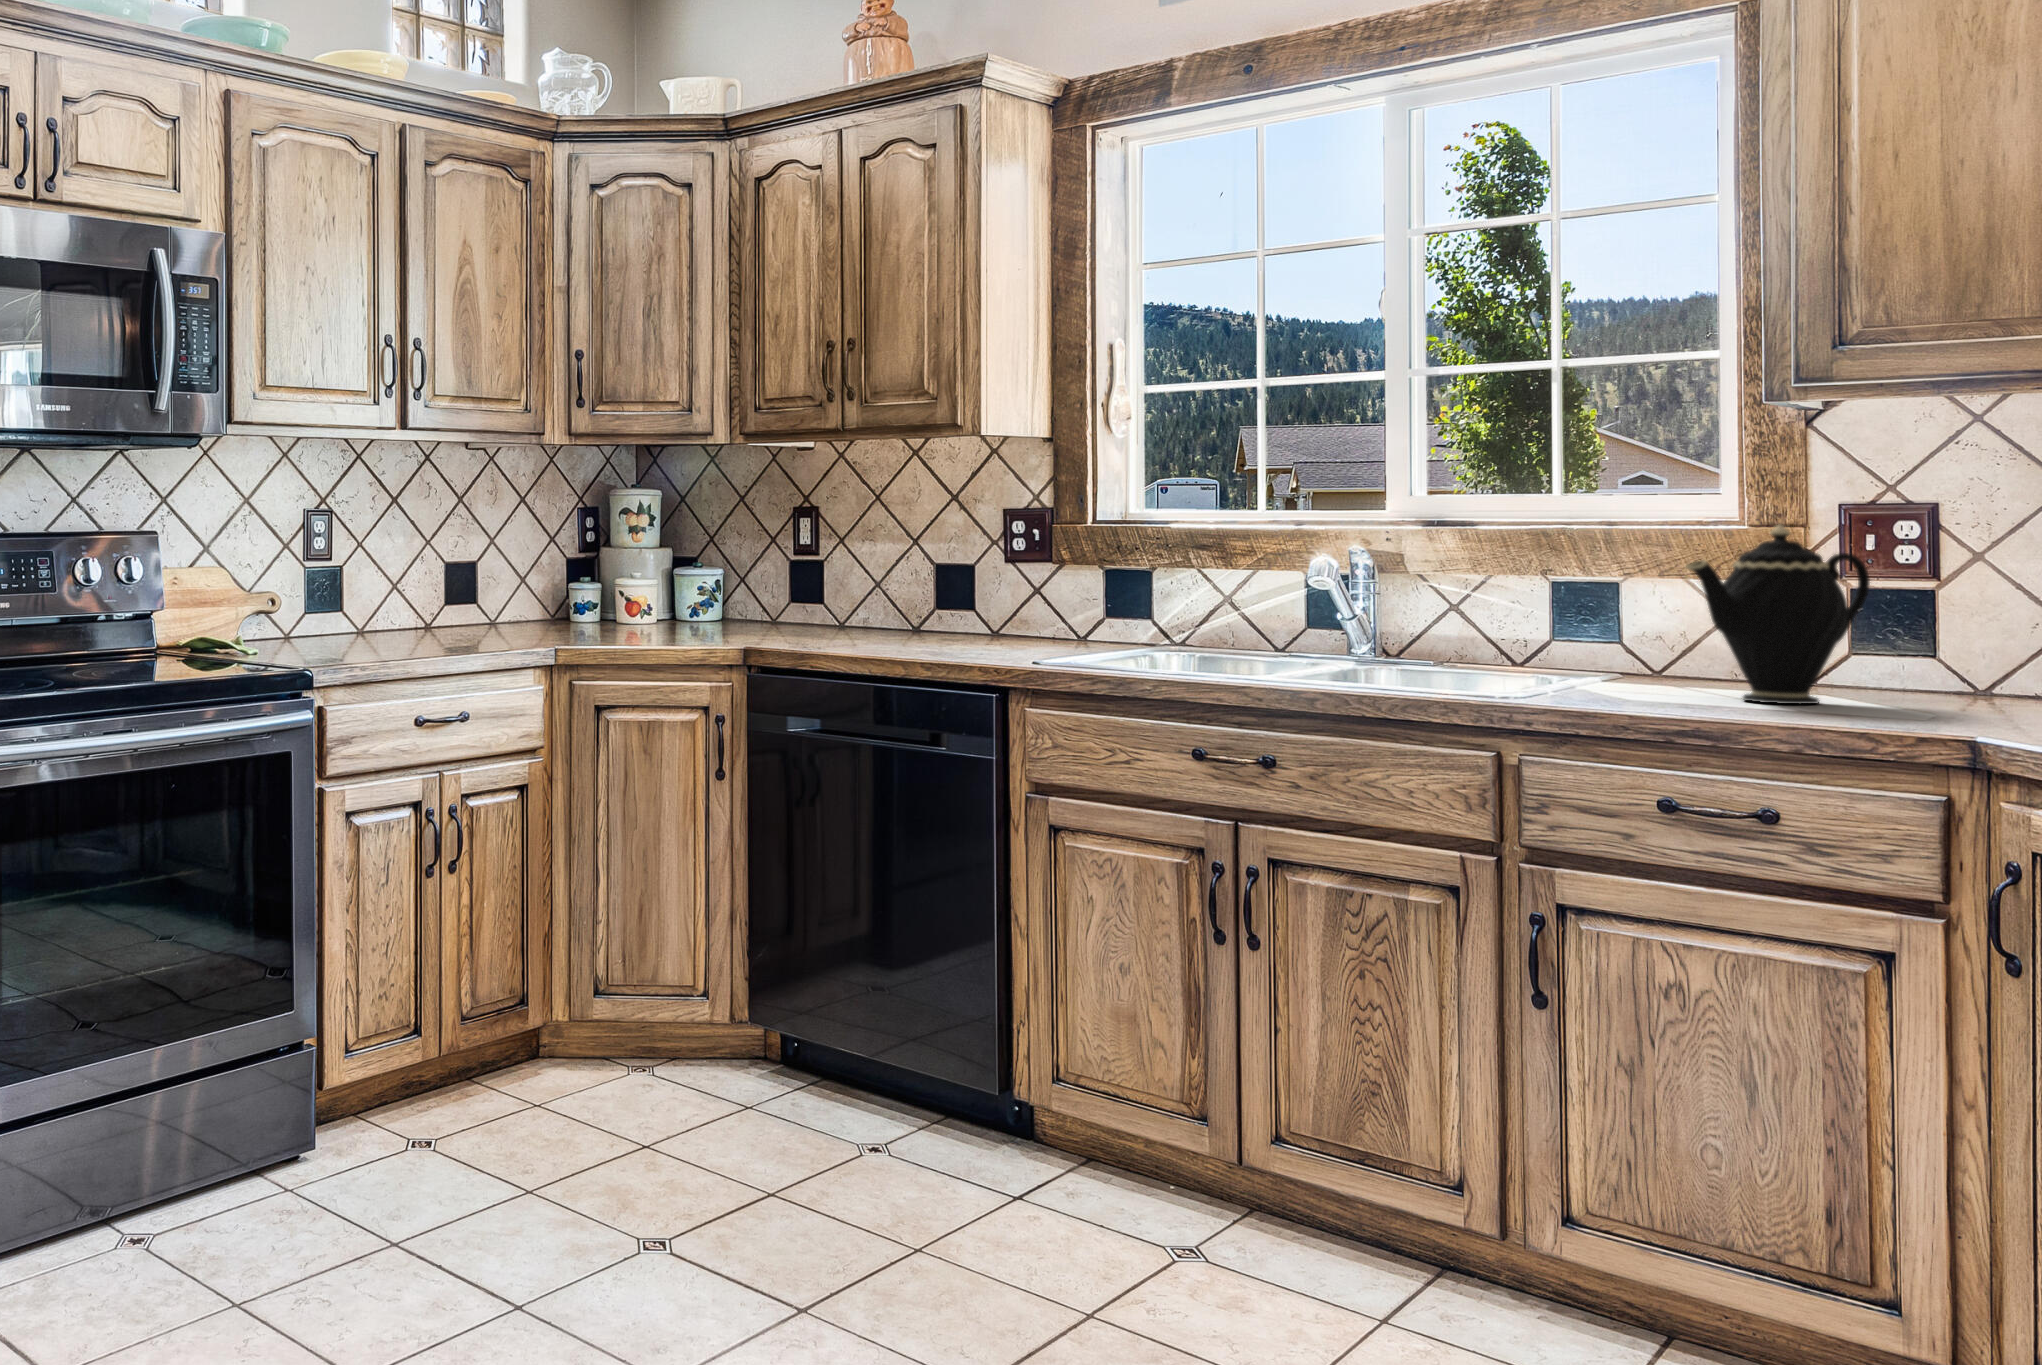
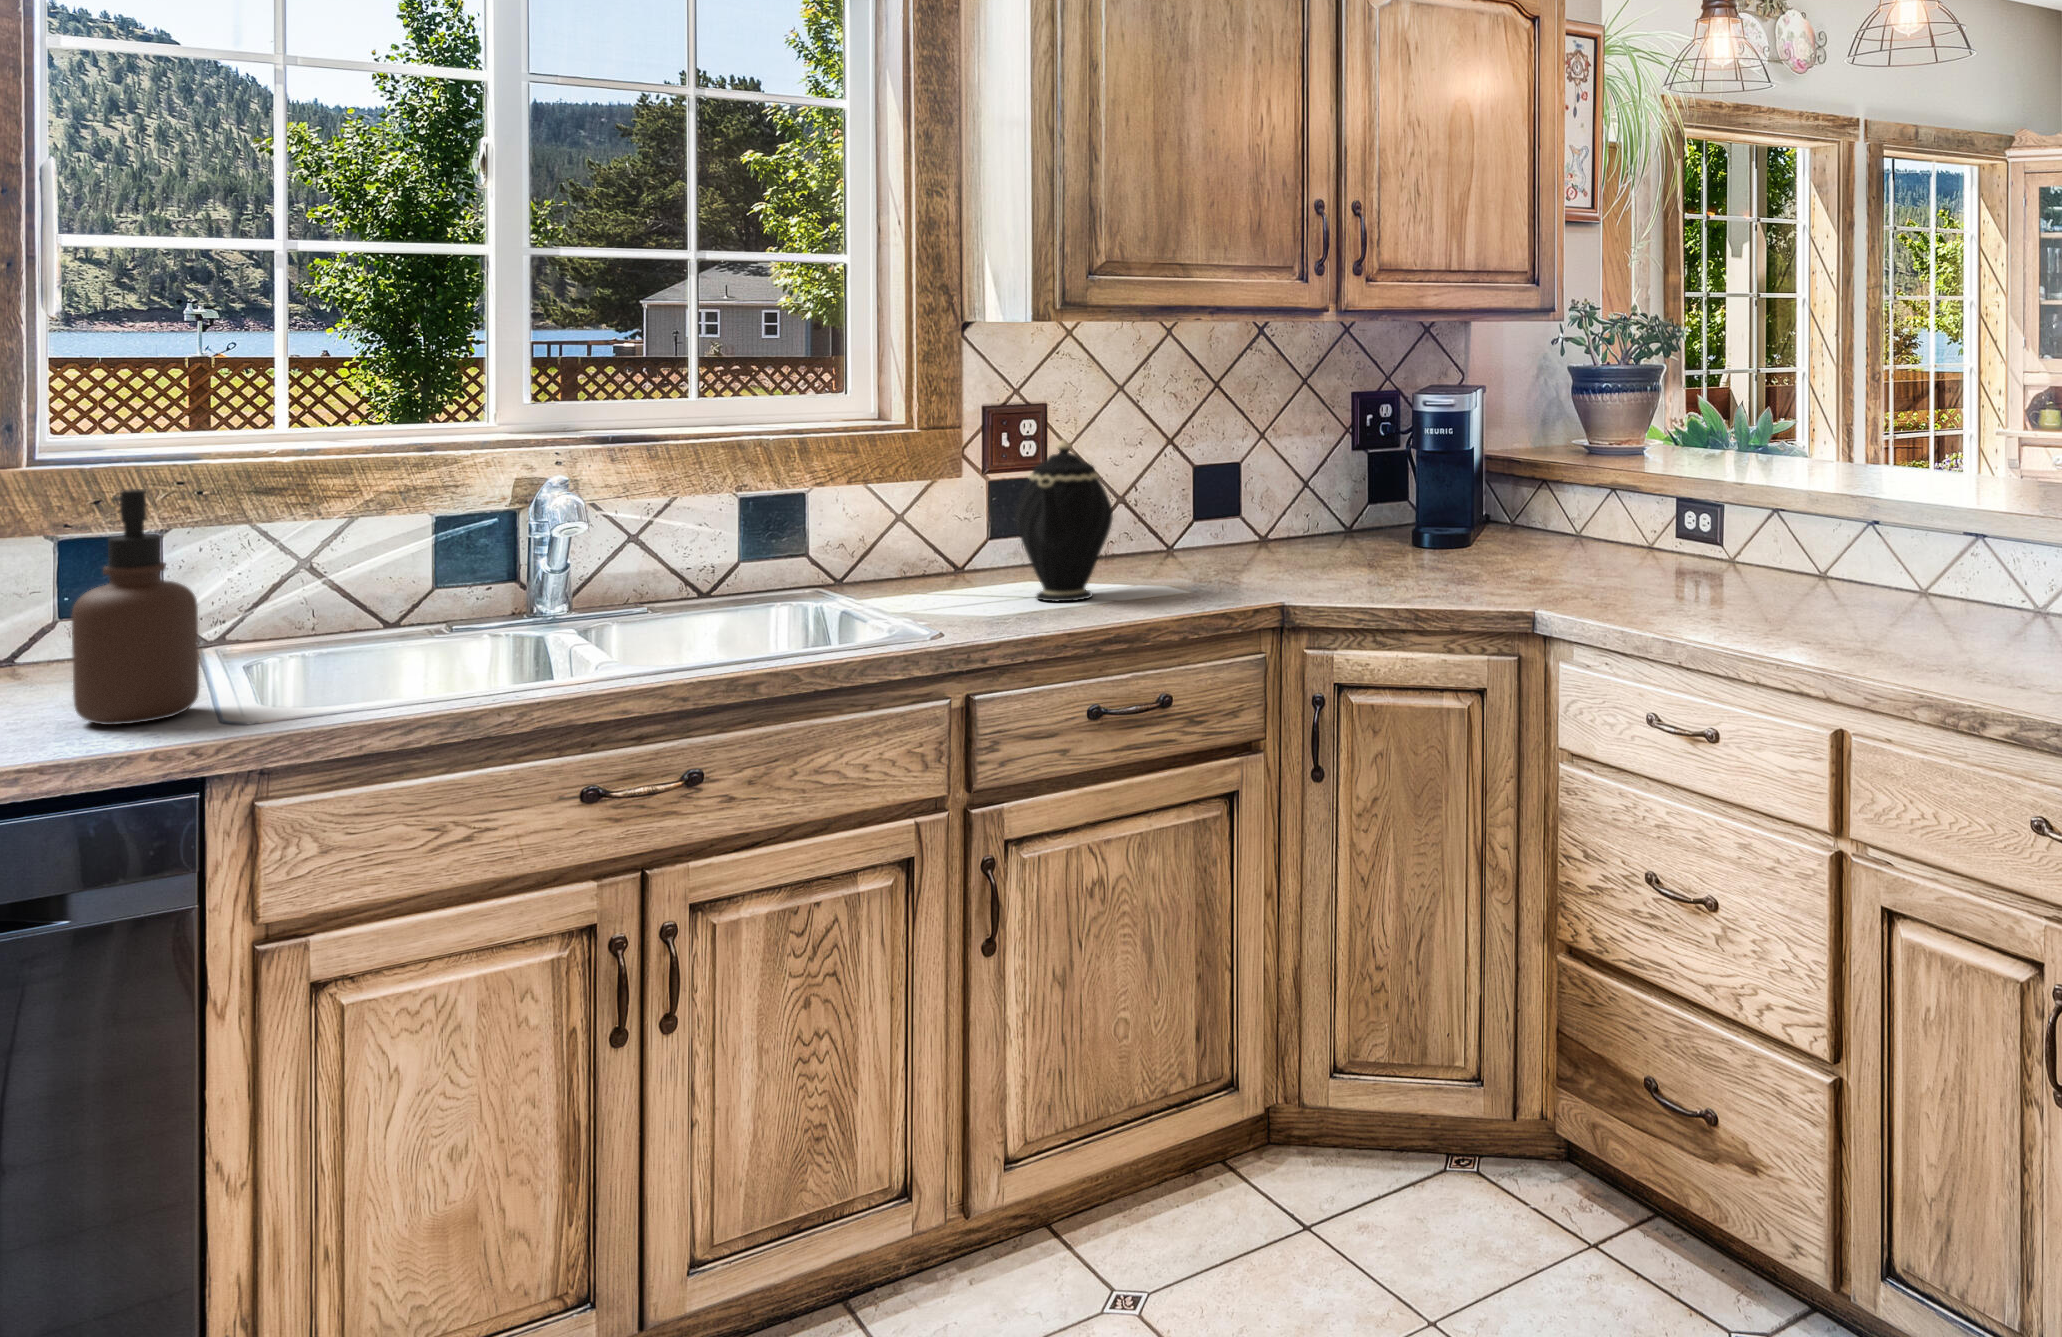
soap dispenser: none [1000,529,1059,661] -> present [71,489,199,725]

